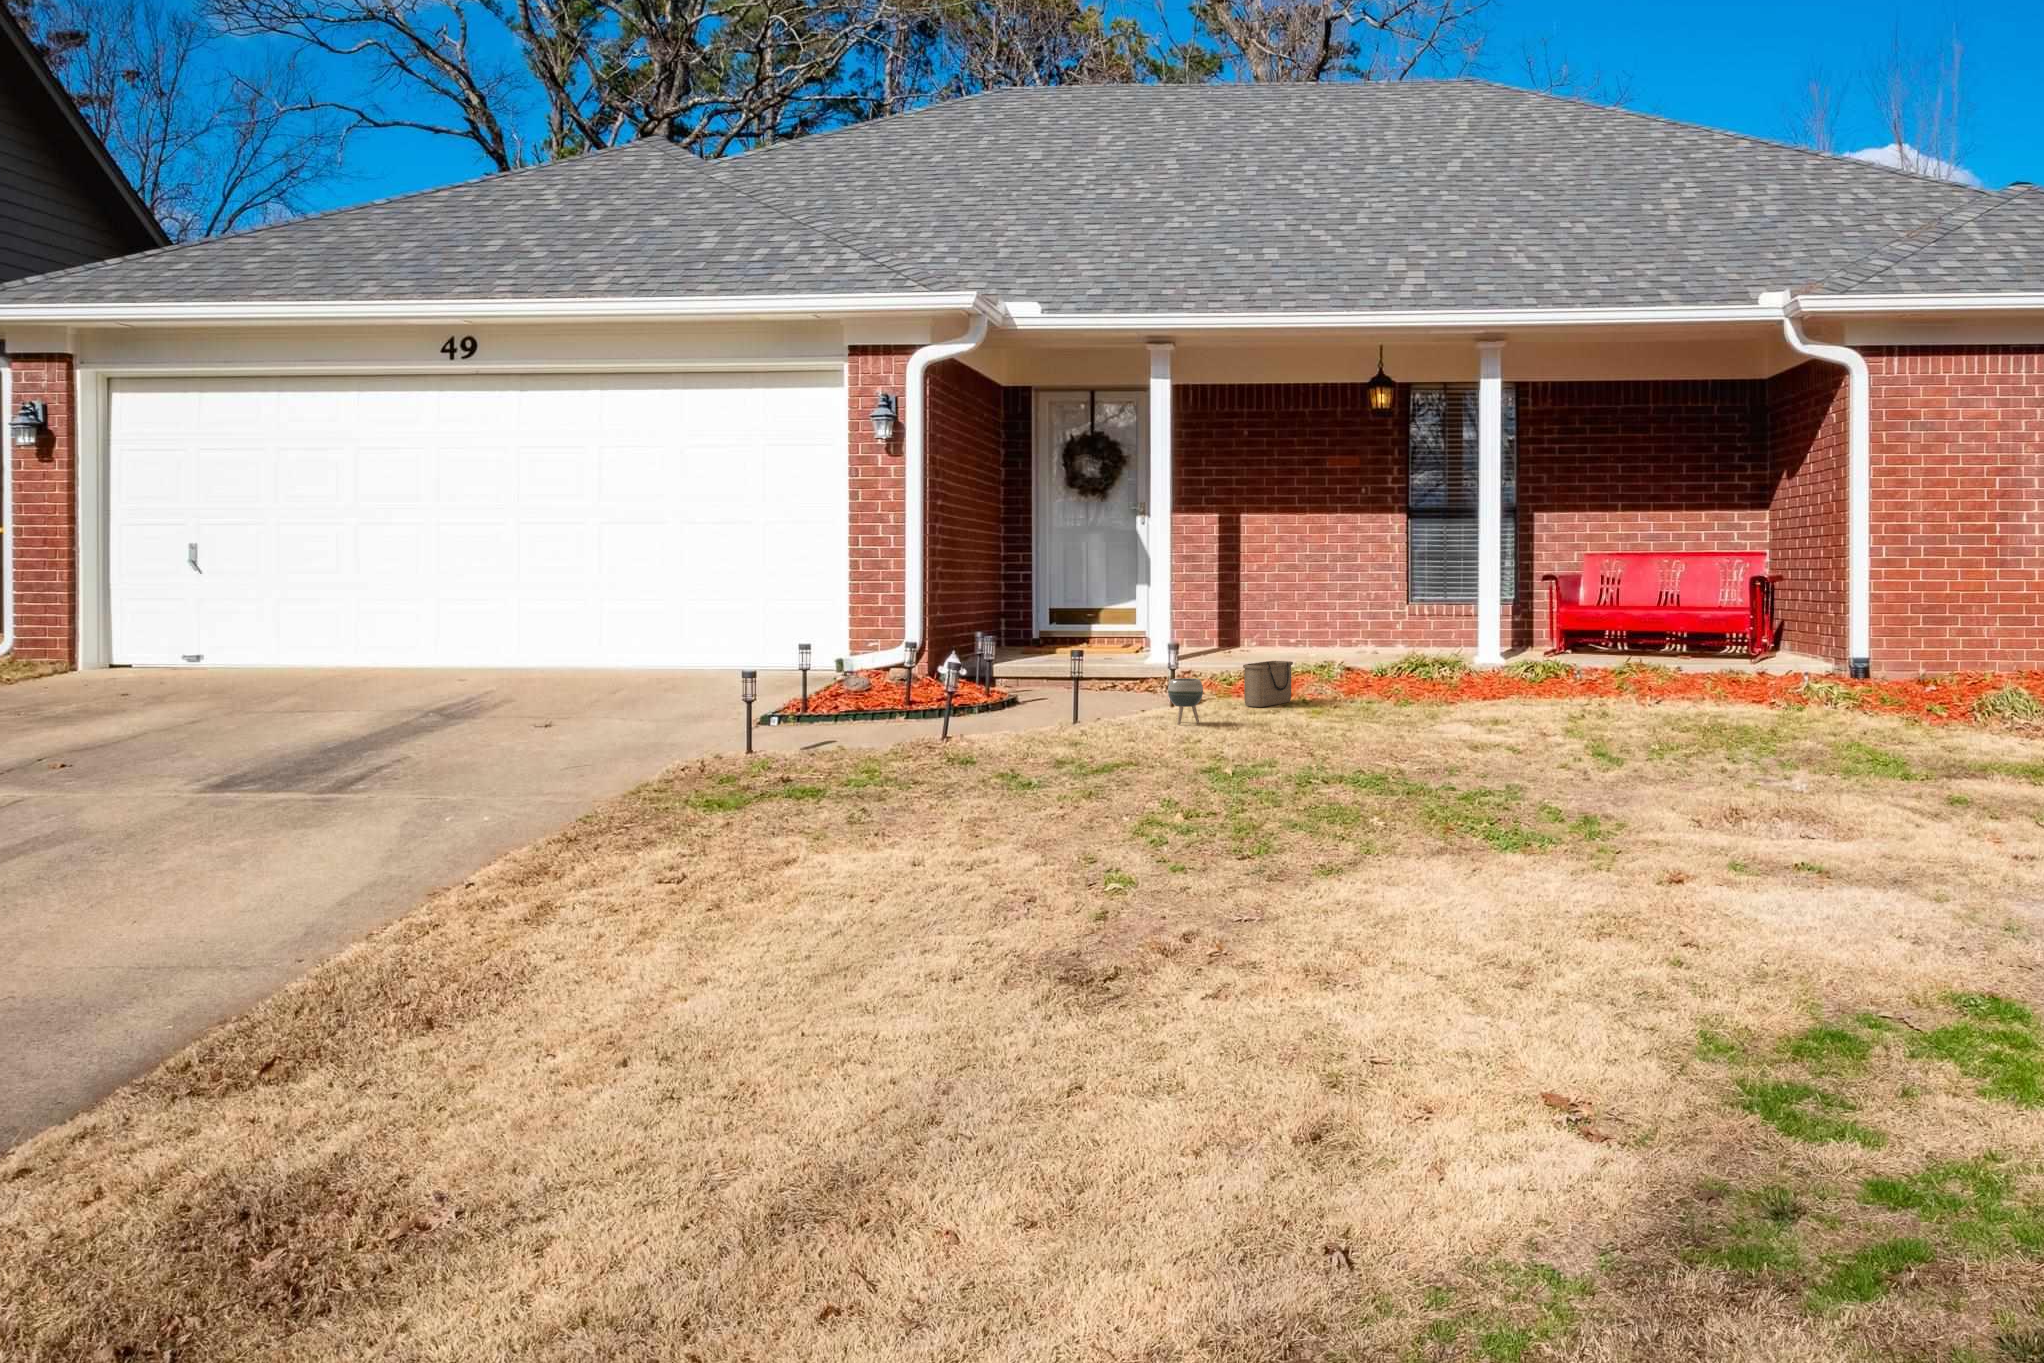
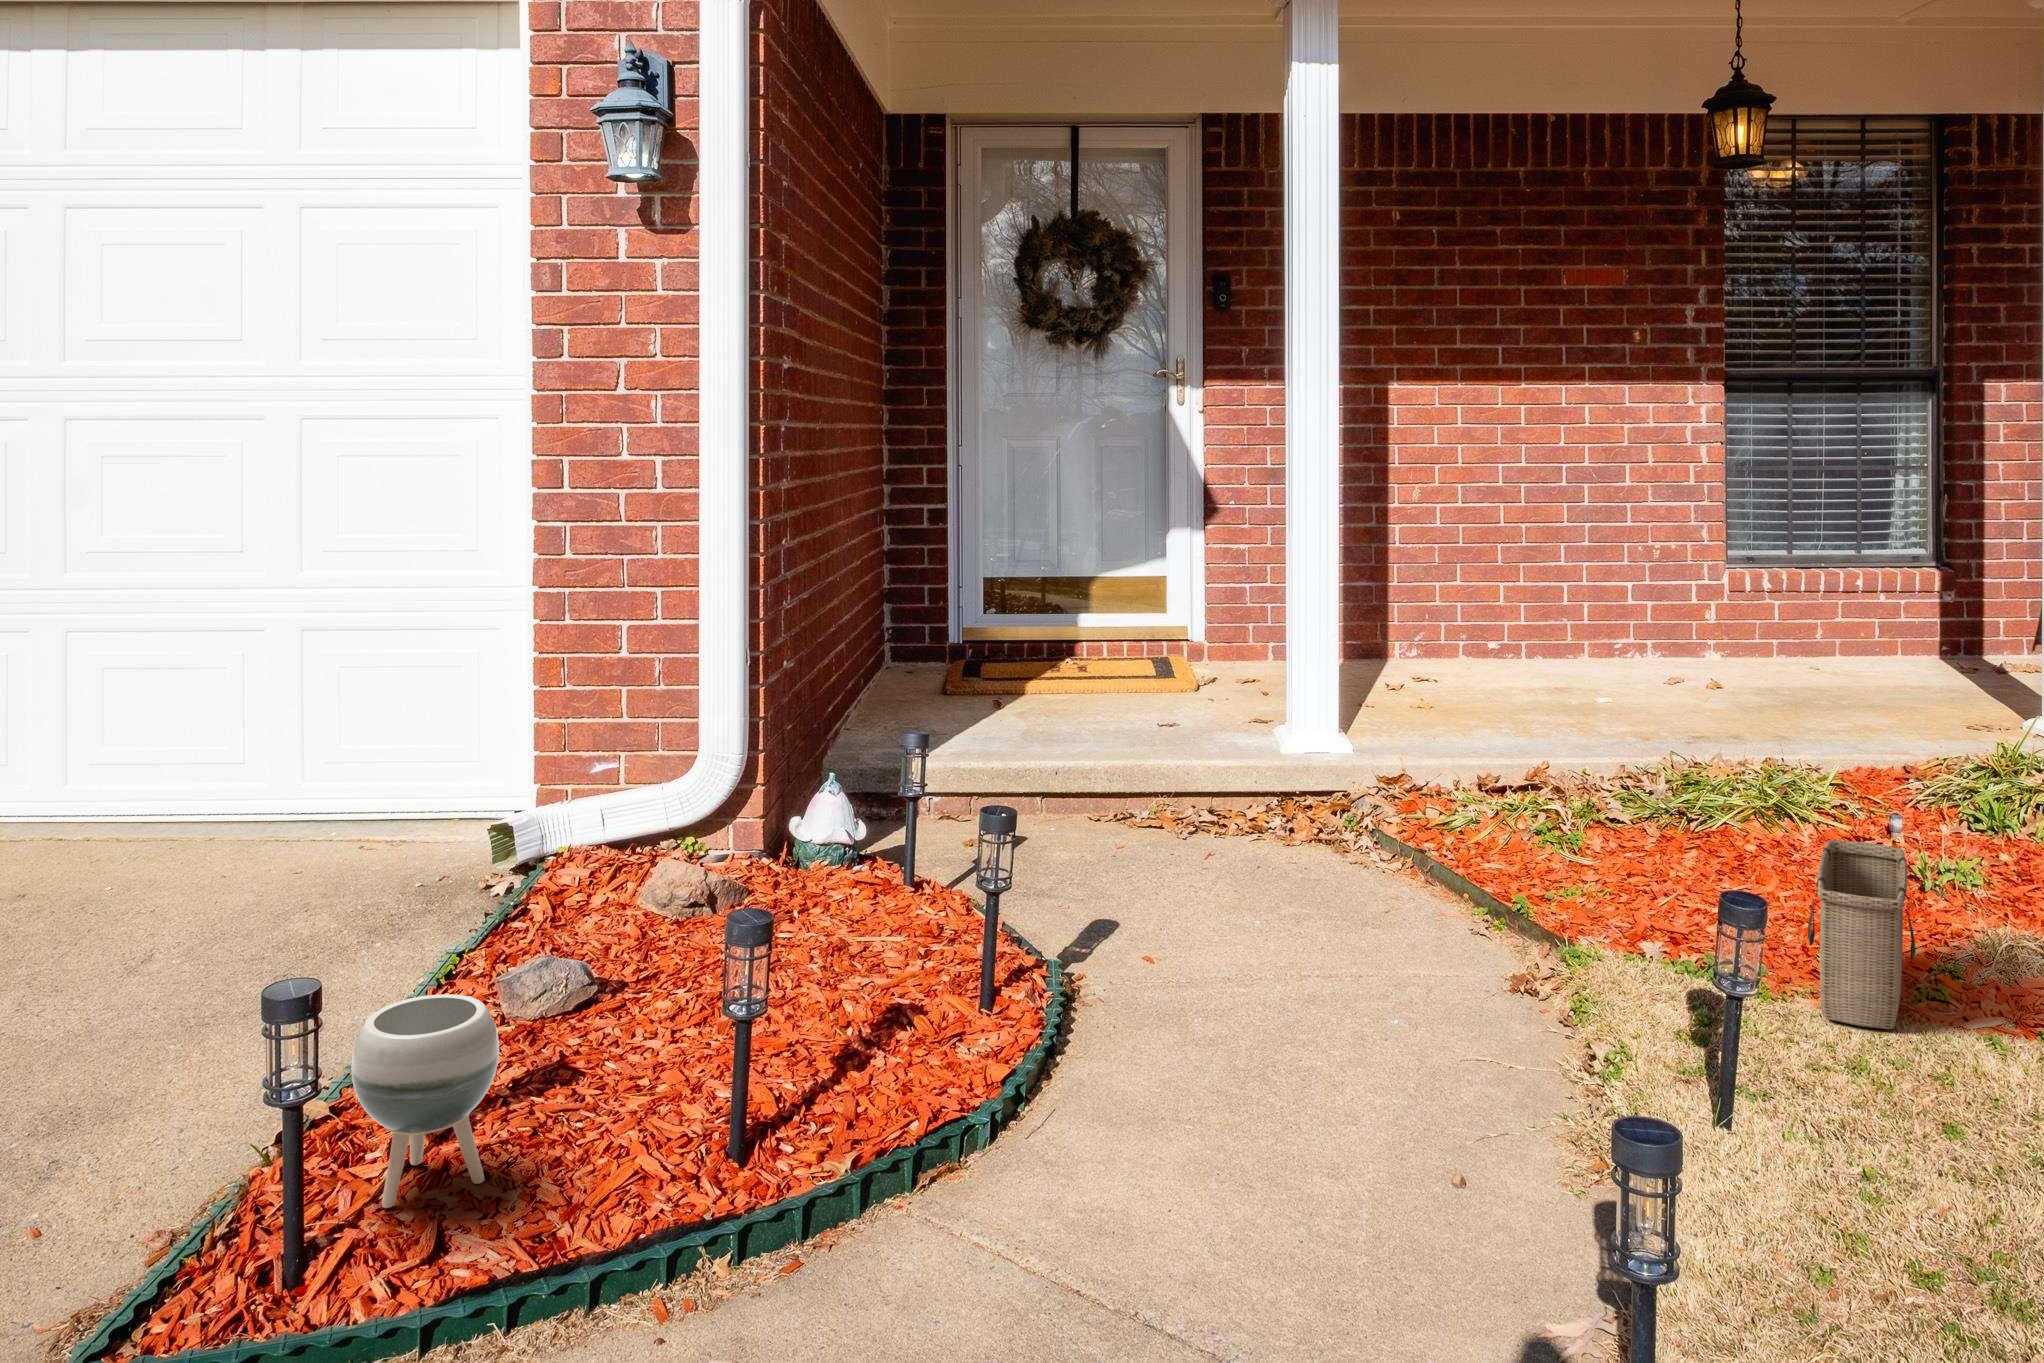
planter: present [1168,678,1203,725] -> present [351,994,499,1208]

